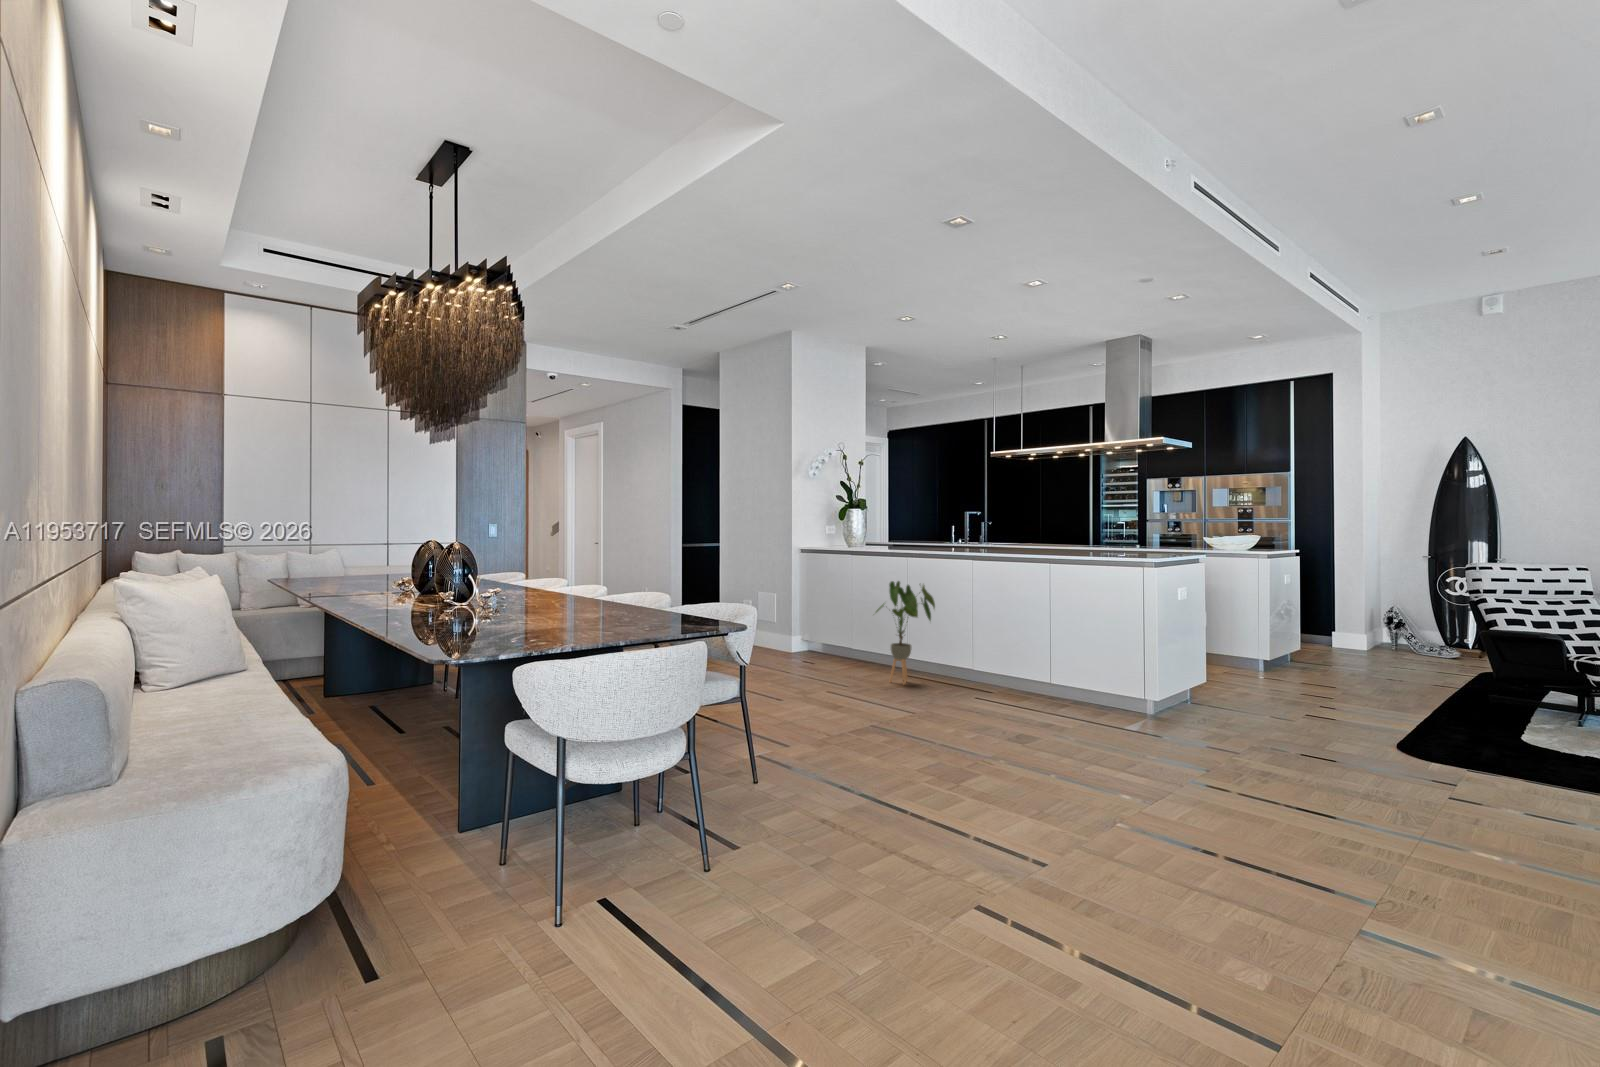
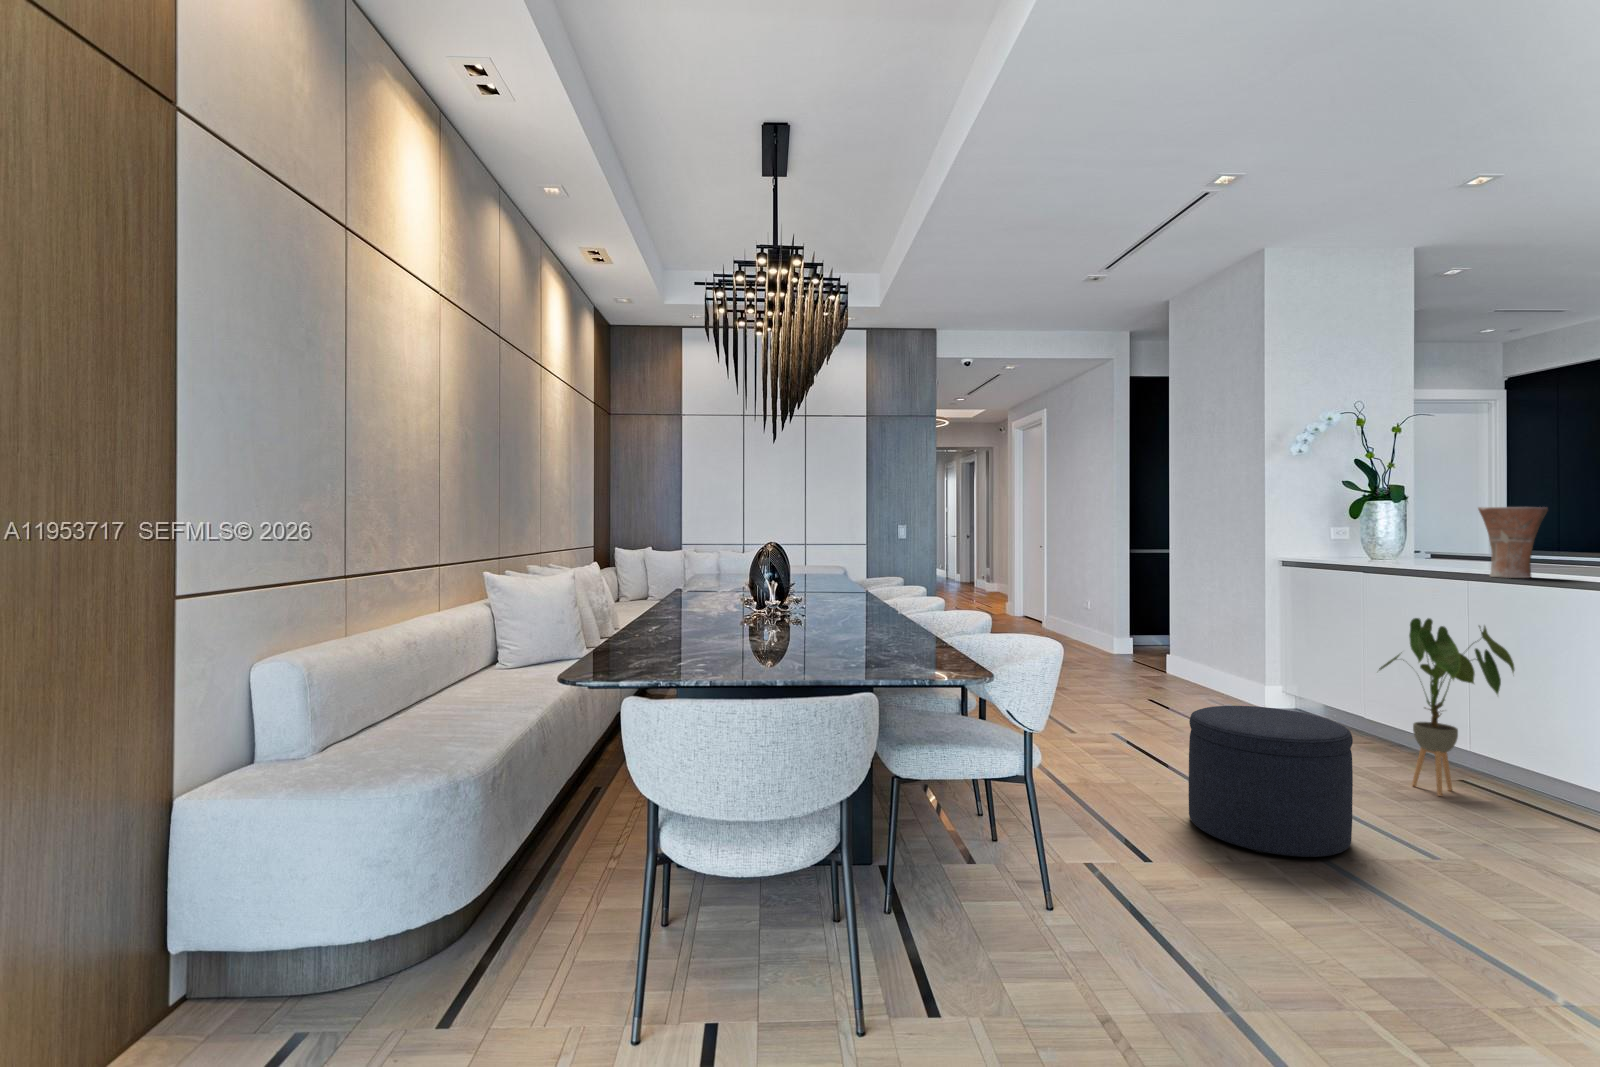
vase: none [918,515,948,556] -> present [1478,507,1548,578]
ottoman: none [796,641,884,729] -> present [1189,706,1353,857]

